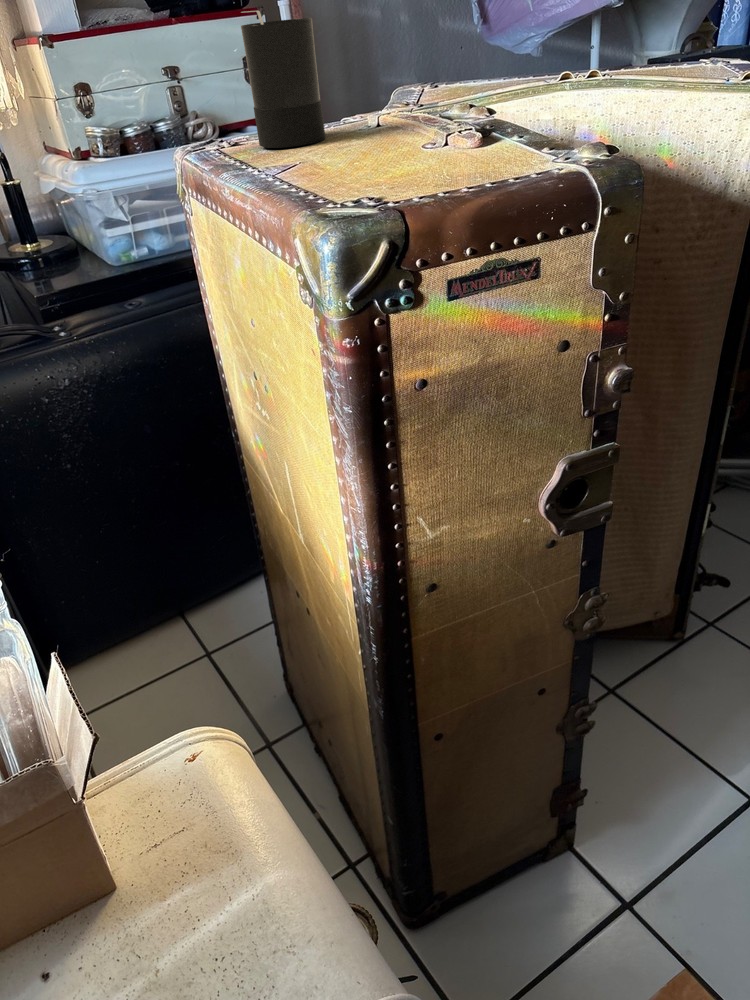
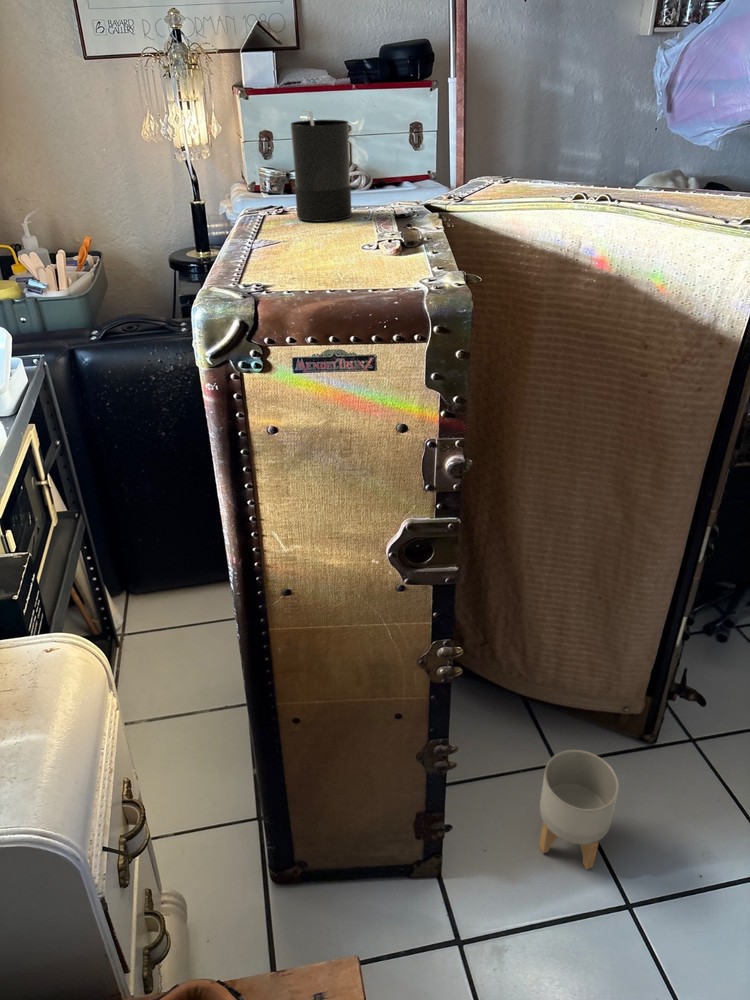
planter: none [632,666,719,784] -> present [539,750,619,869]

